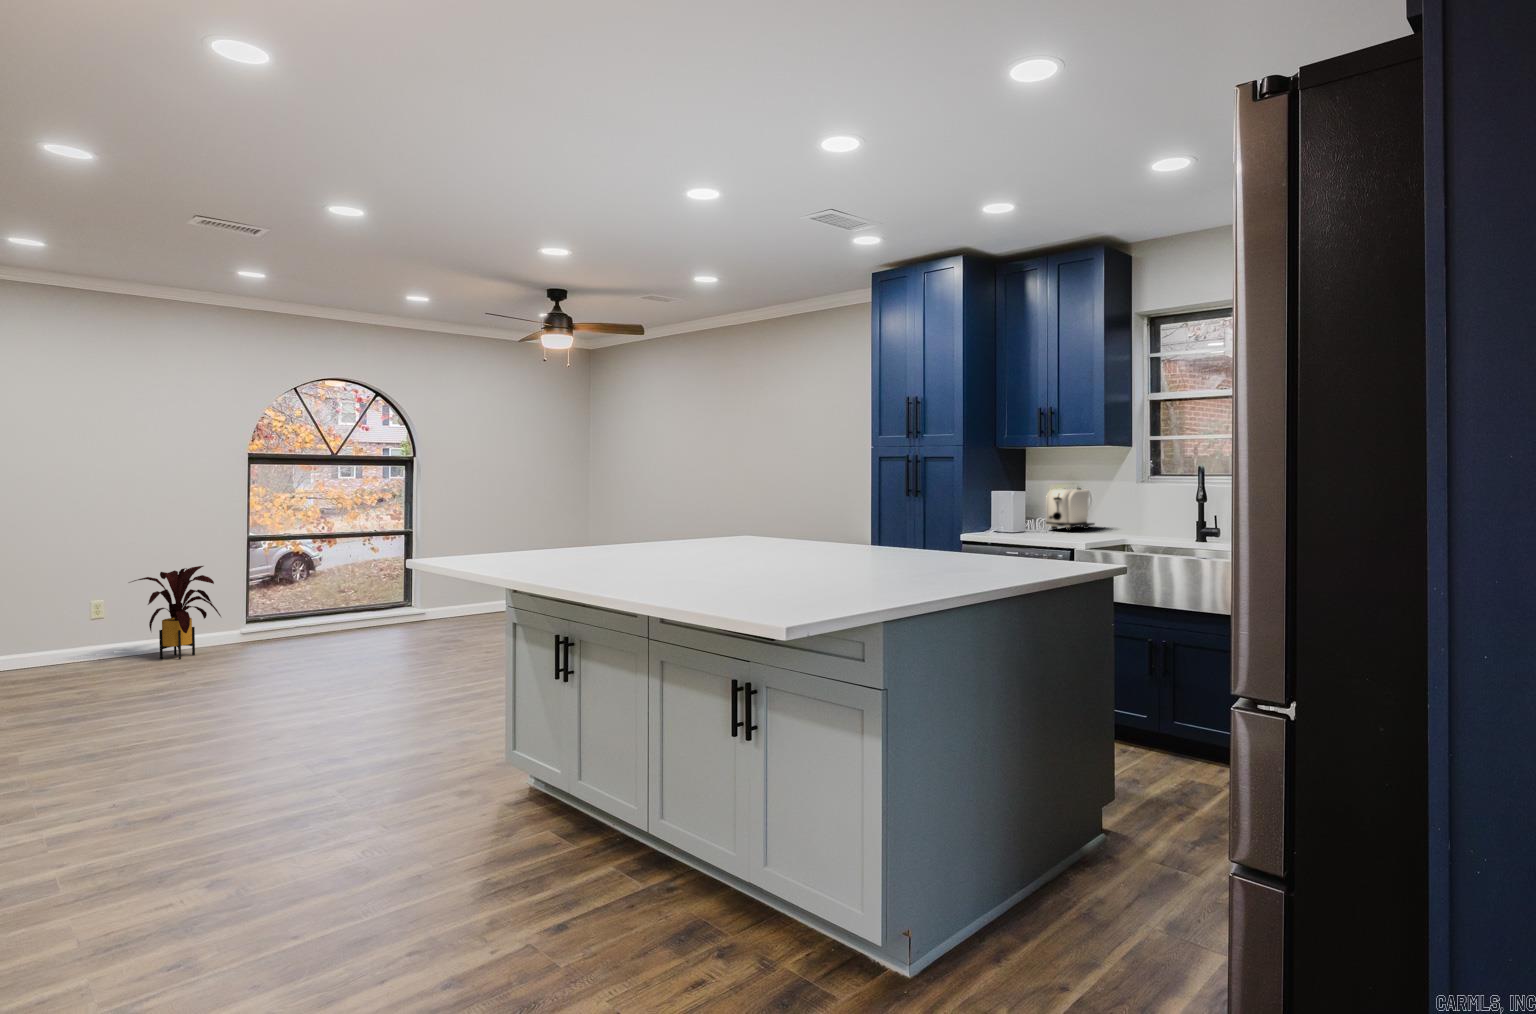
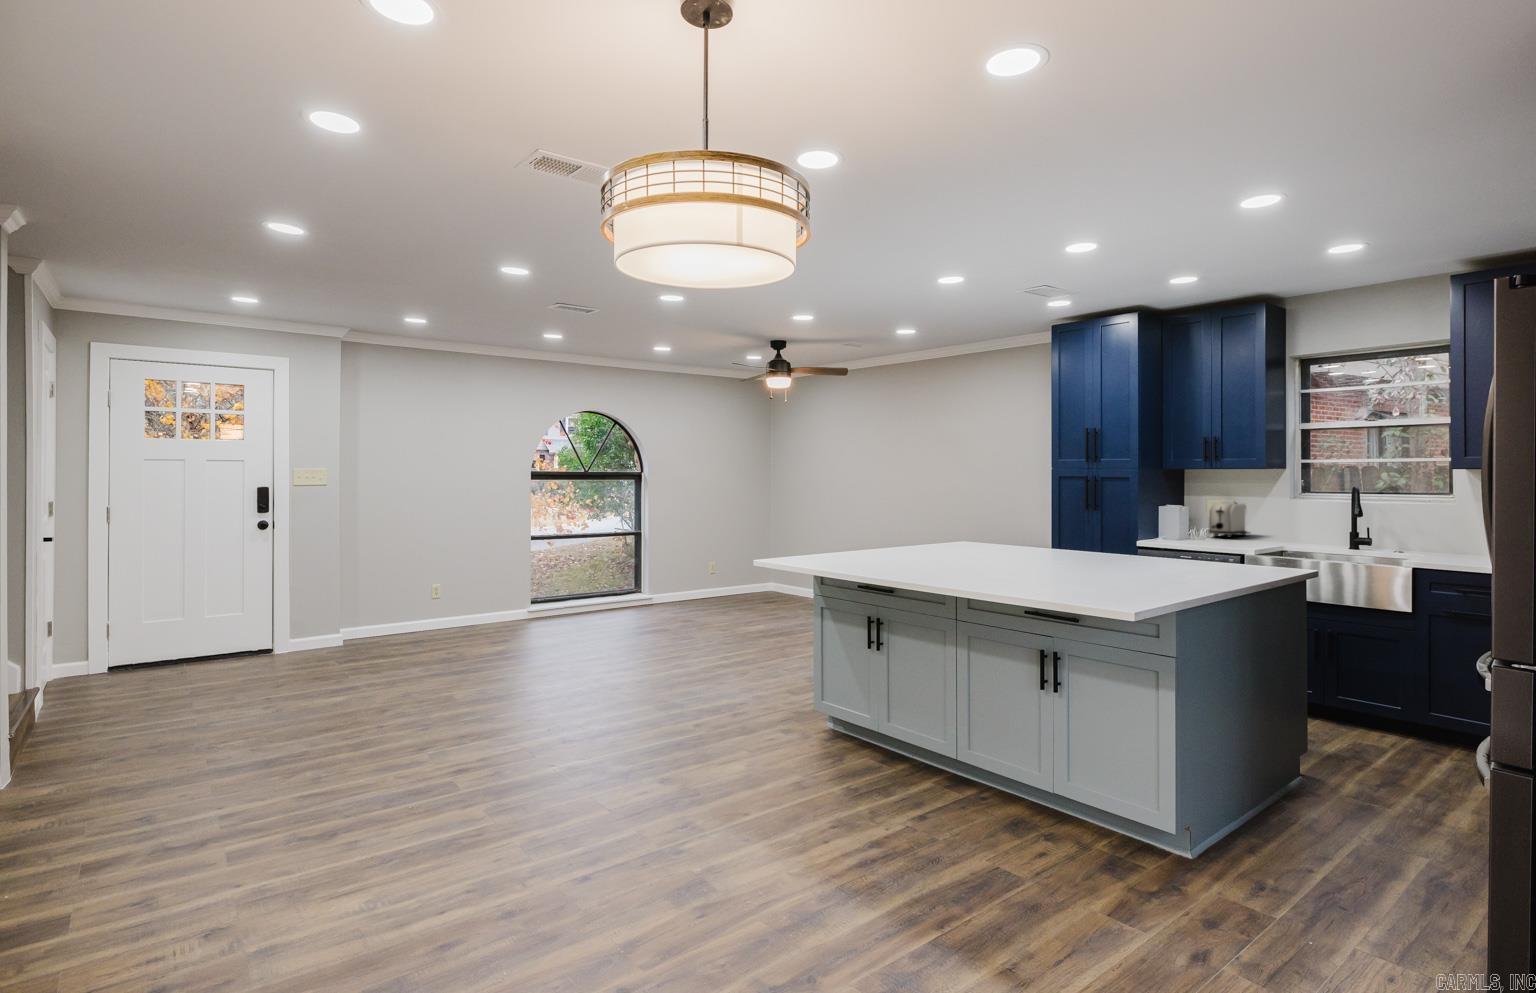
house plant: present [132,566,221,659] -> none [463,561,529,632]

